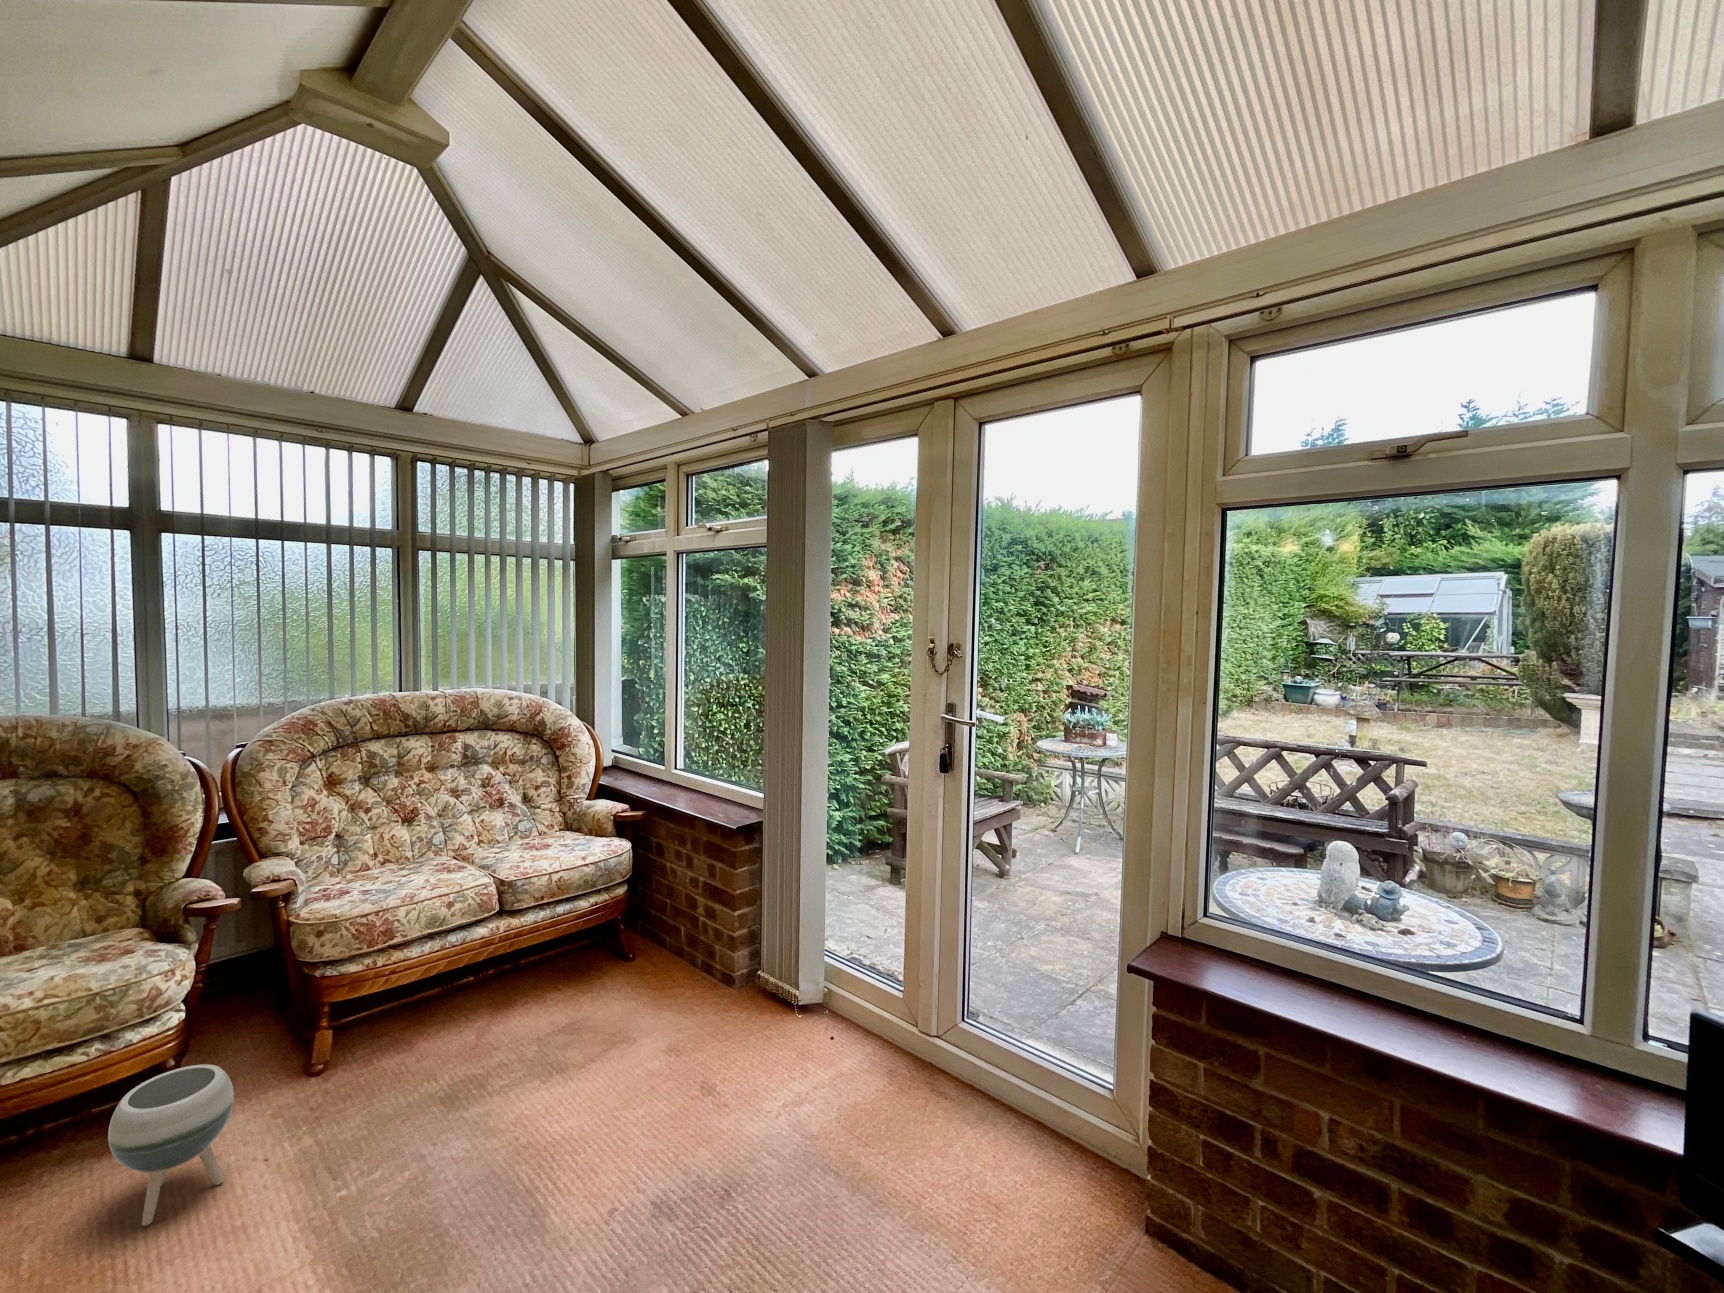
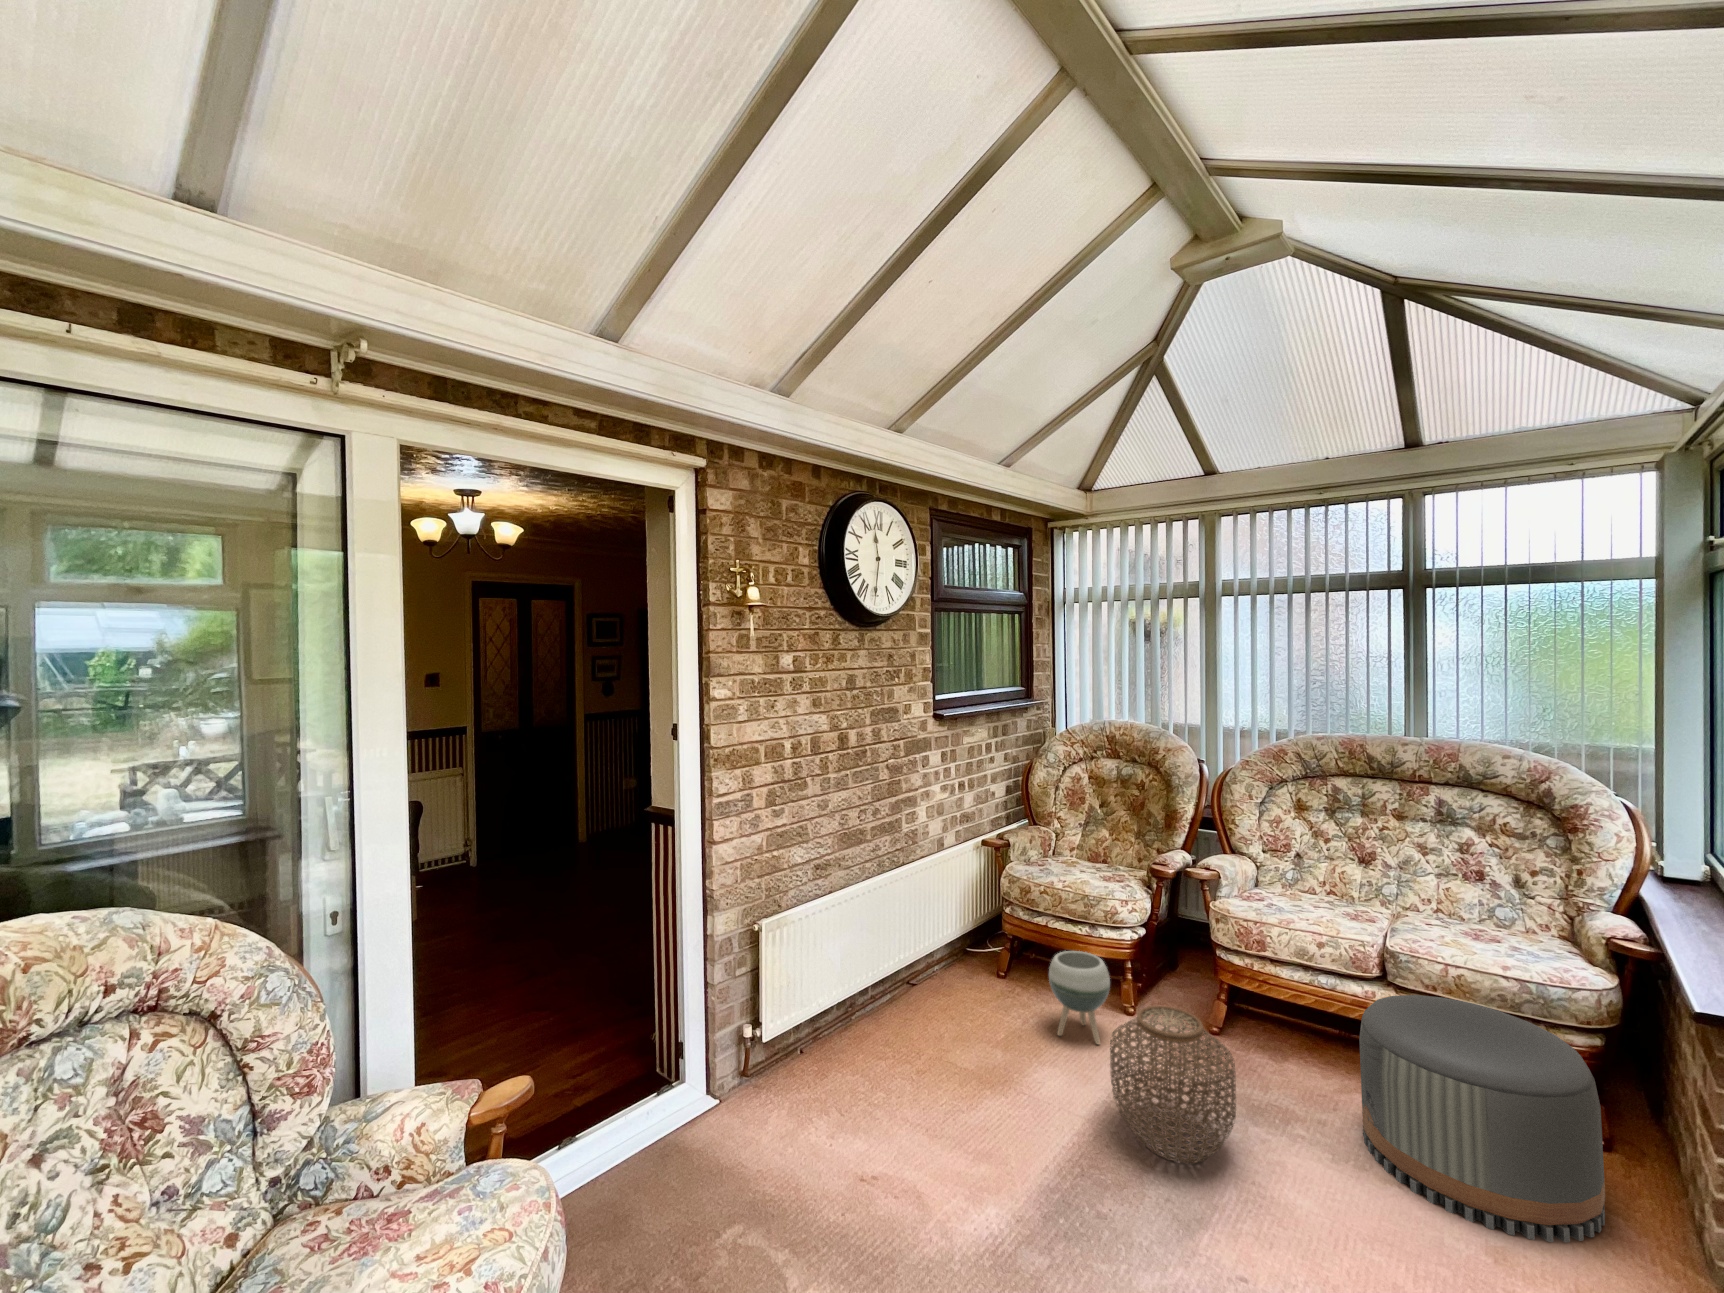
pouf: none [512,888,659,1052] -> present [1359,995,1605,1242]
woven basket: none [362,1020,513,1197] -> present [1110,1006,1236,1163]

